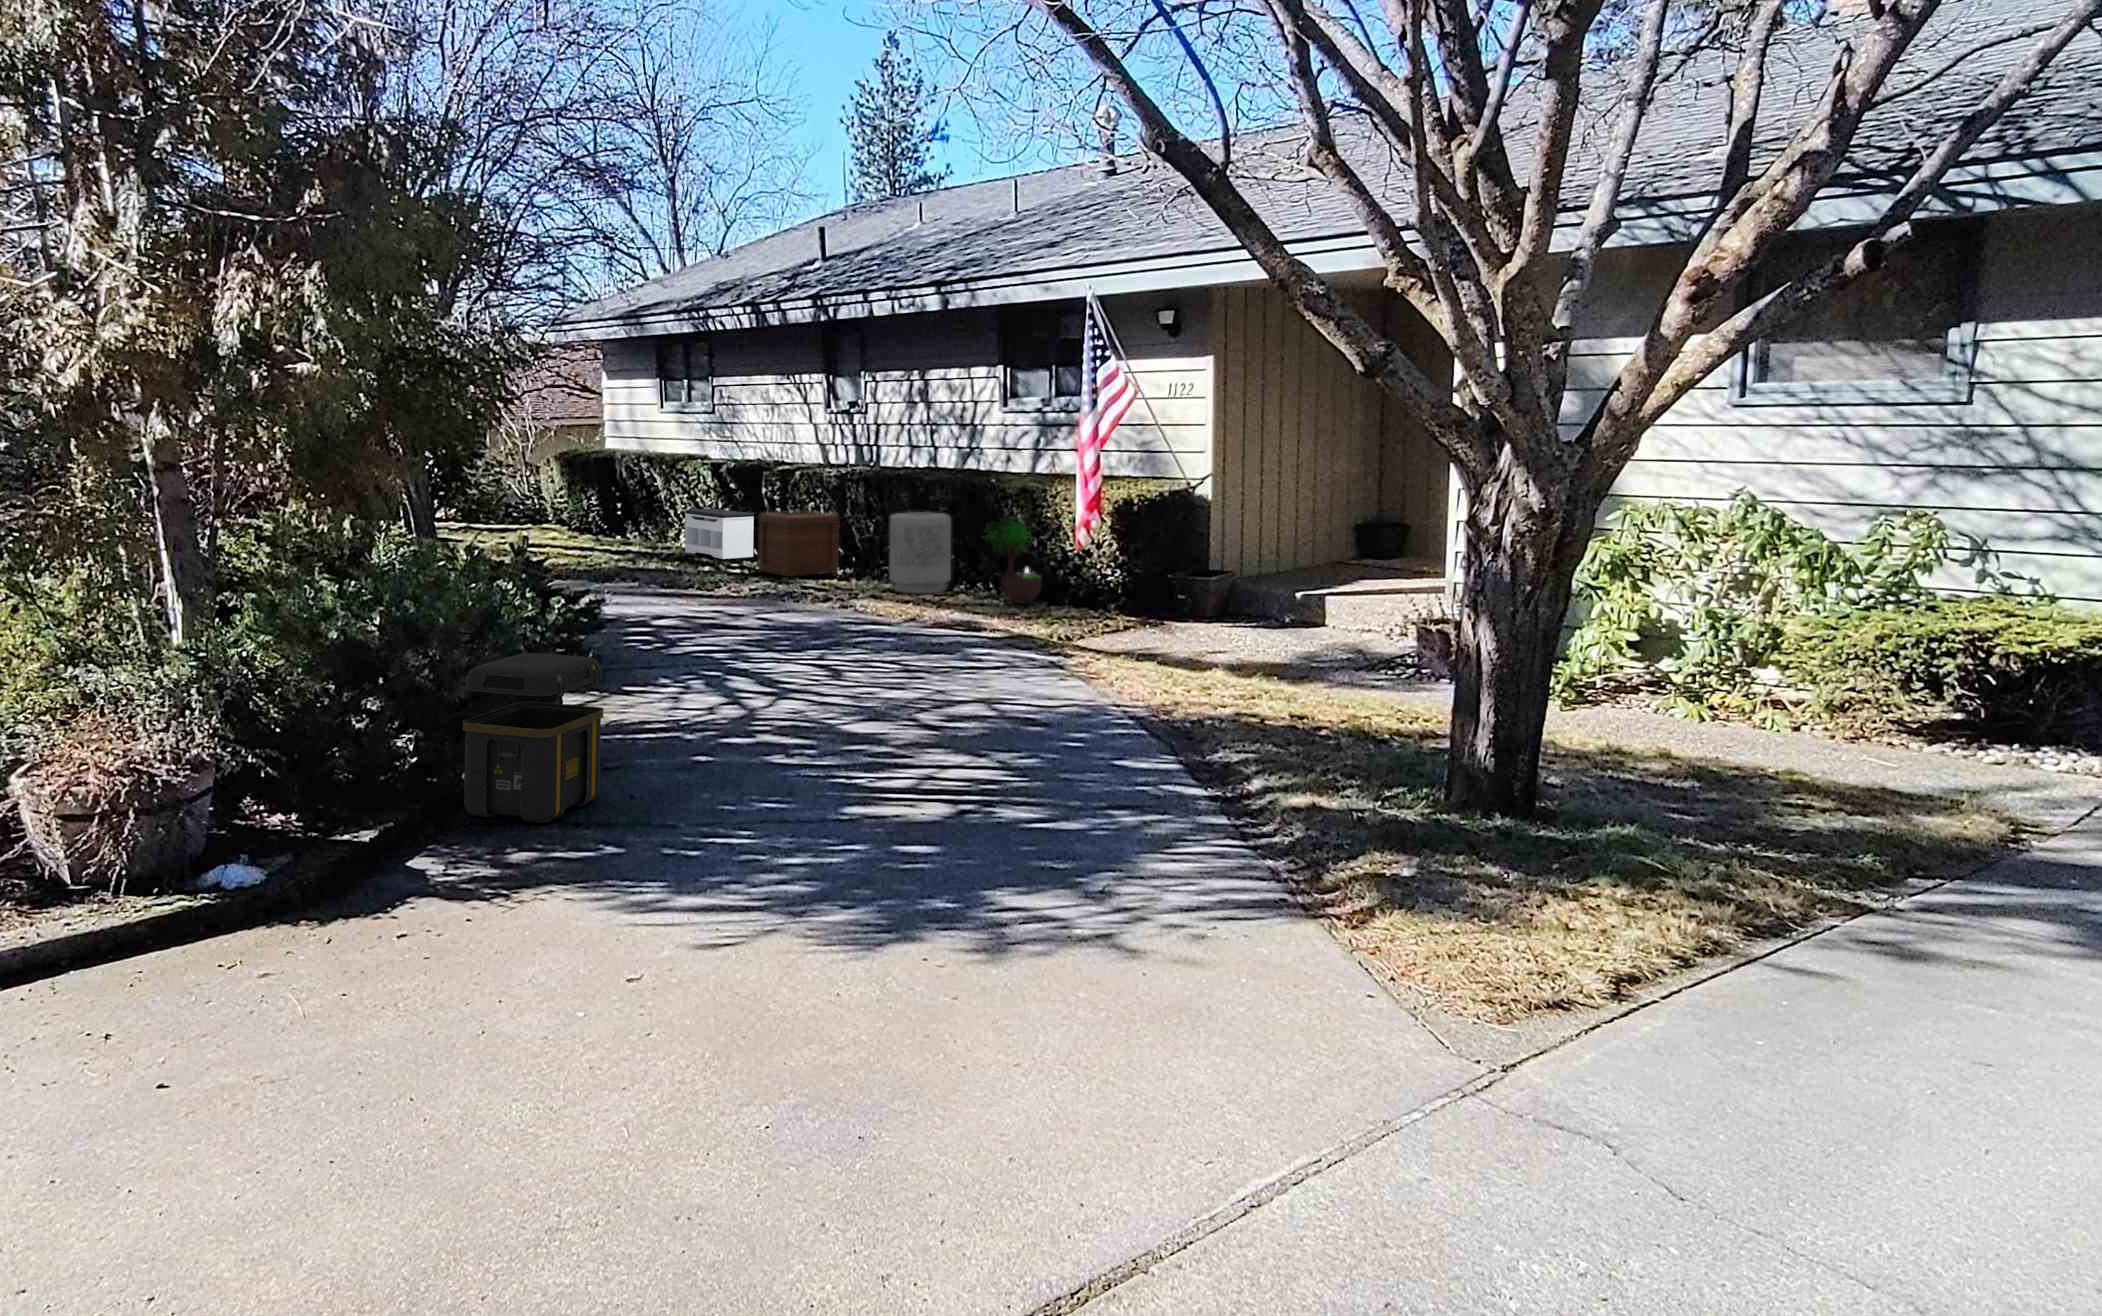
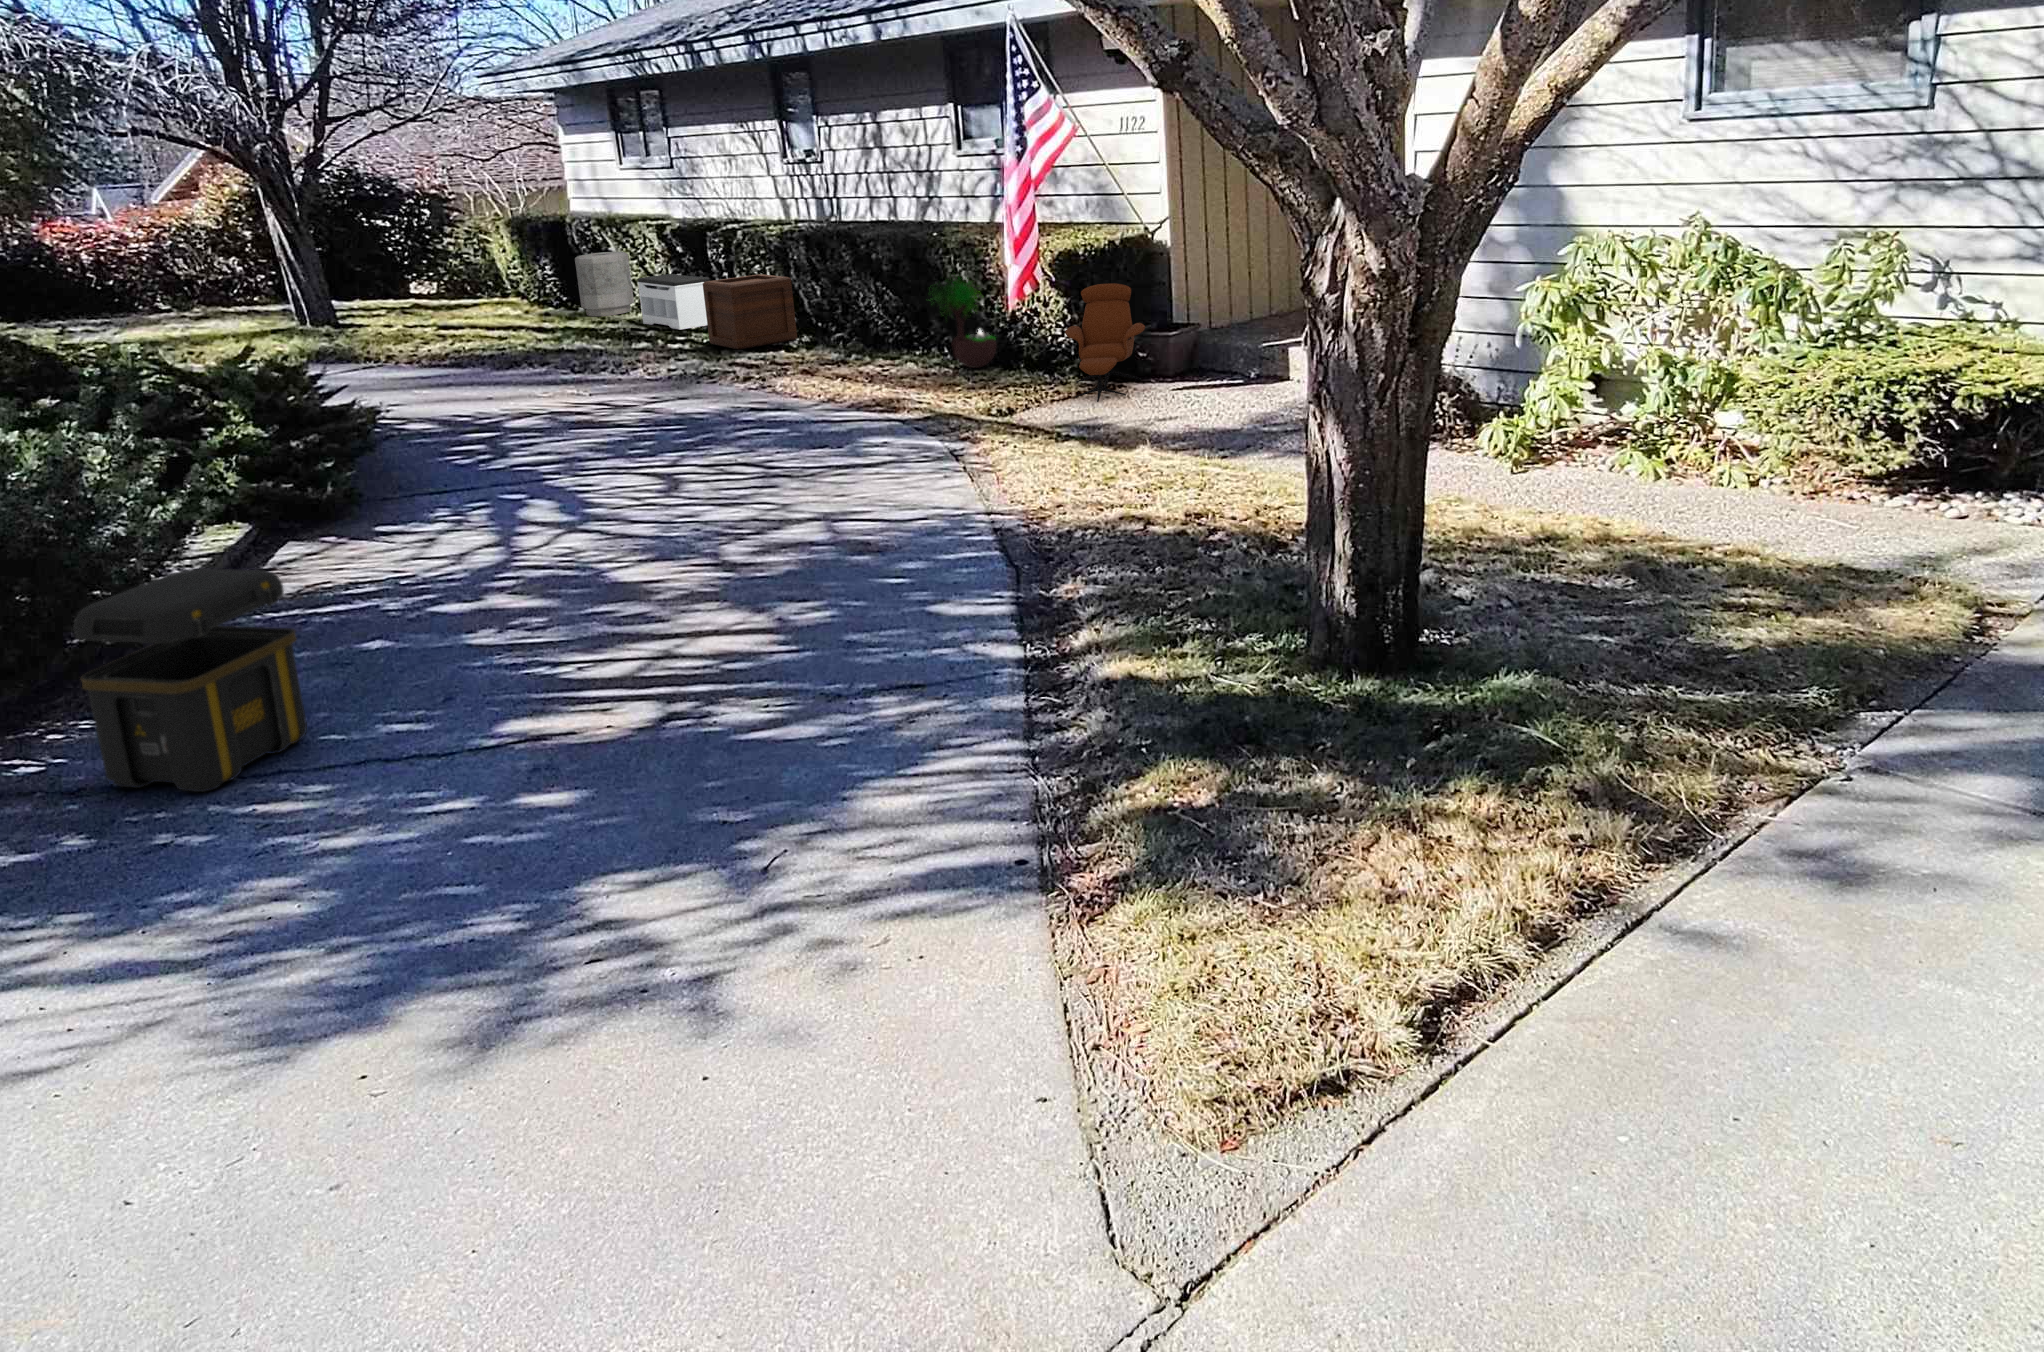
trash can: present [890,512,951,593] -> present [575,252,634,316]
lounge chair: none [1116,531,1190,635] -> present [1065,283,1145,402]

